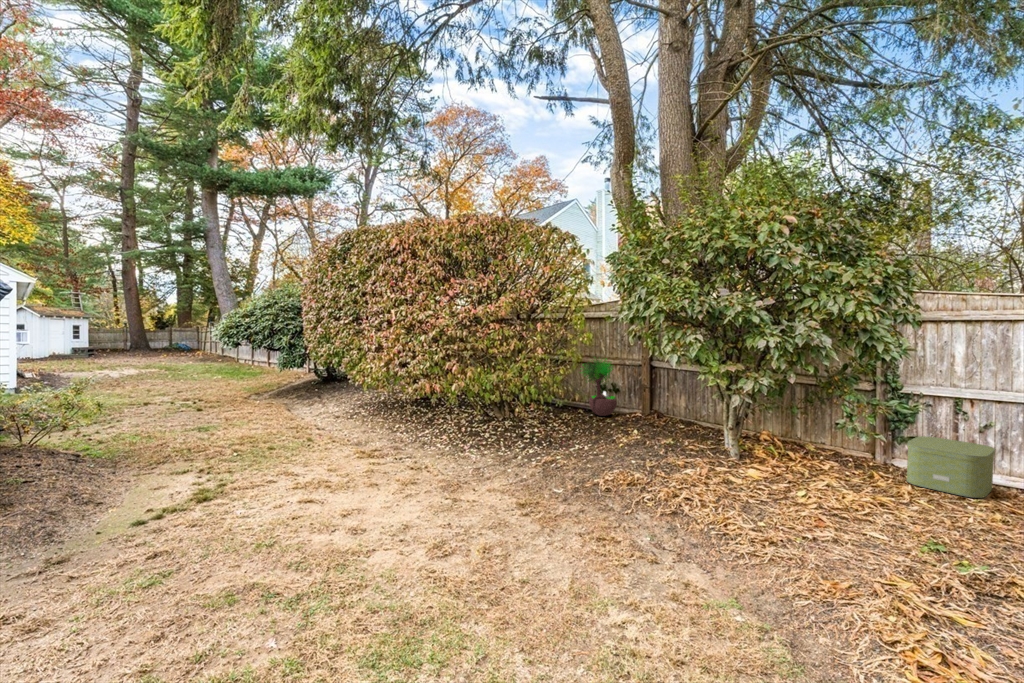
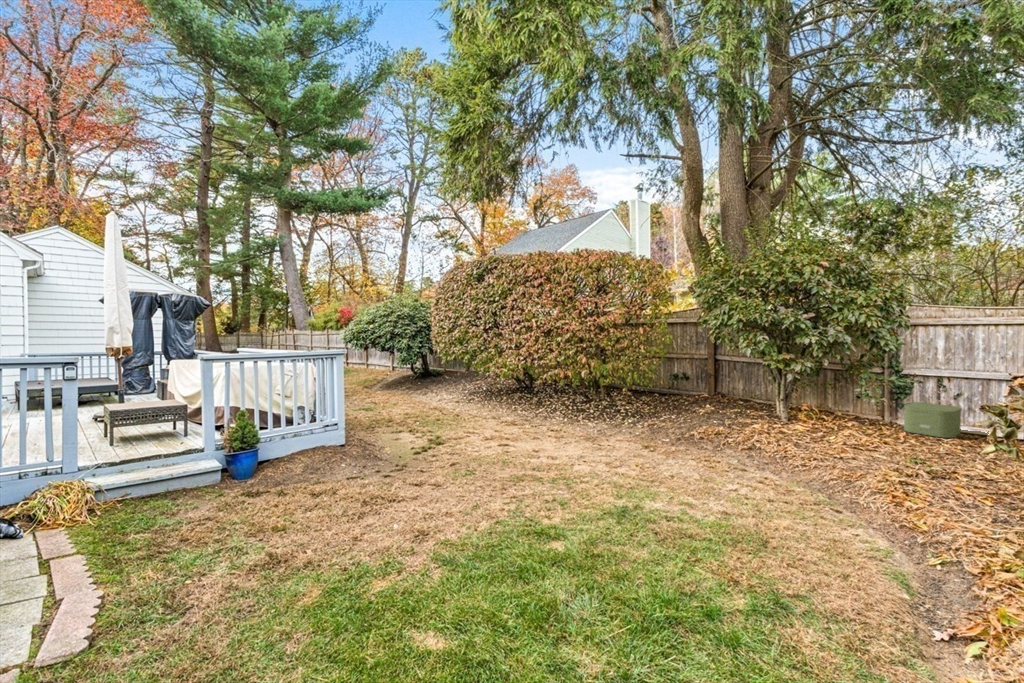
potted tree: present [581,360,617,416] -> none [666,349,694,395]

